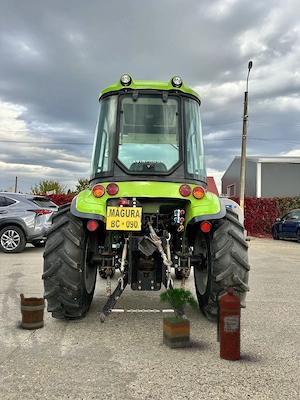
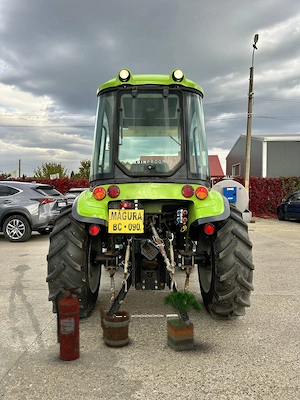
fire extinguisher: present [216,283,244,360] -> present [55,286,82,360]
bucket: present [20,293,46,329] -> present [99,306,131,347]

